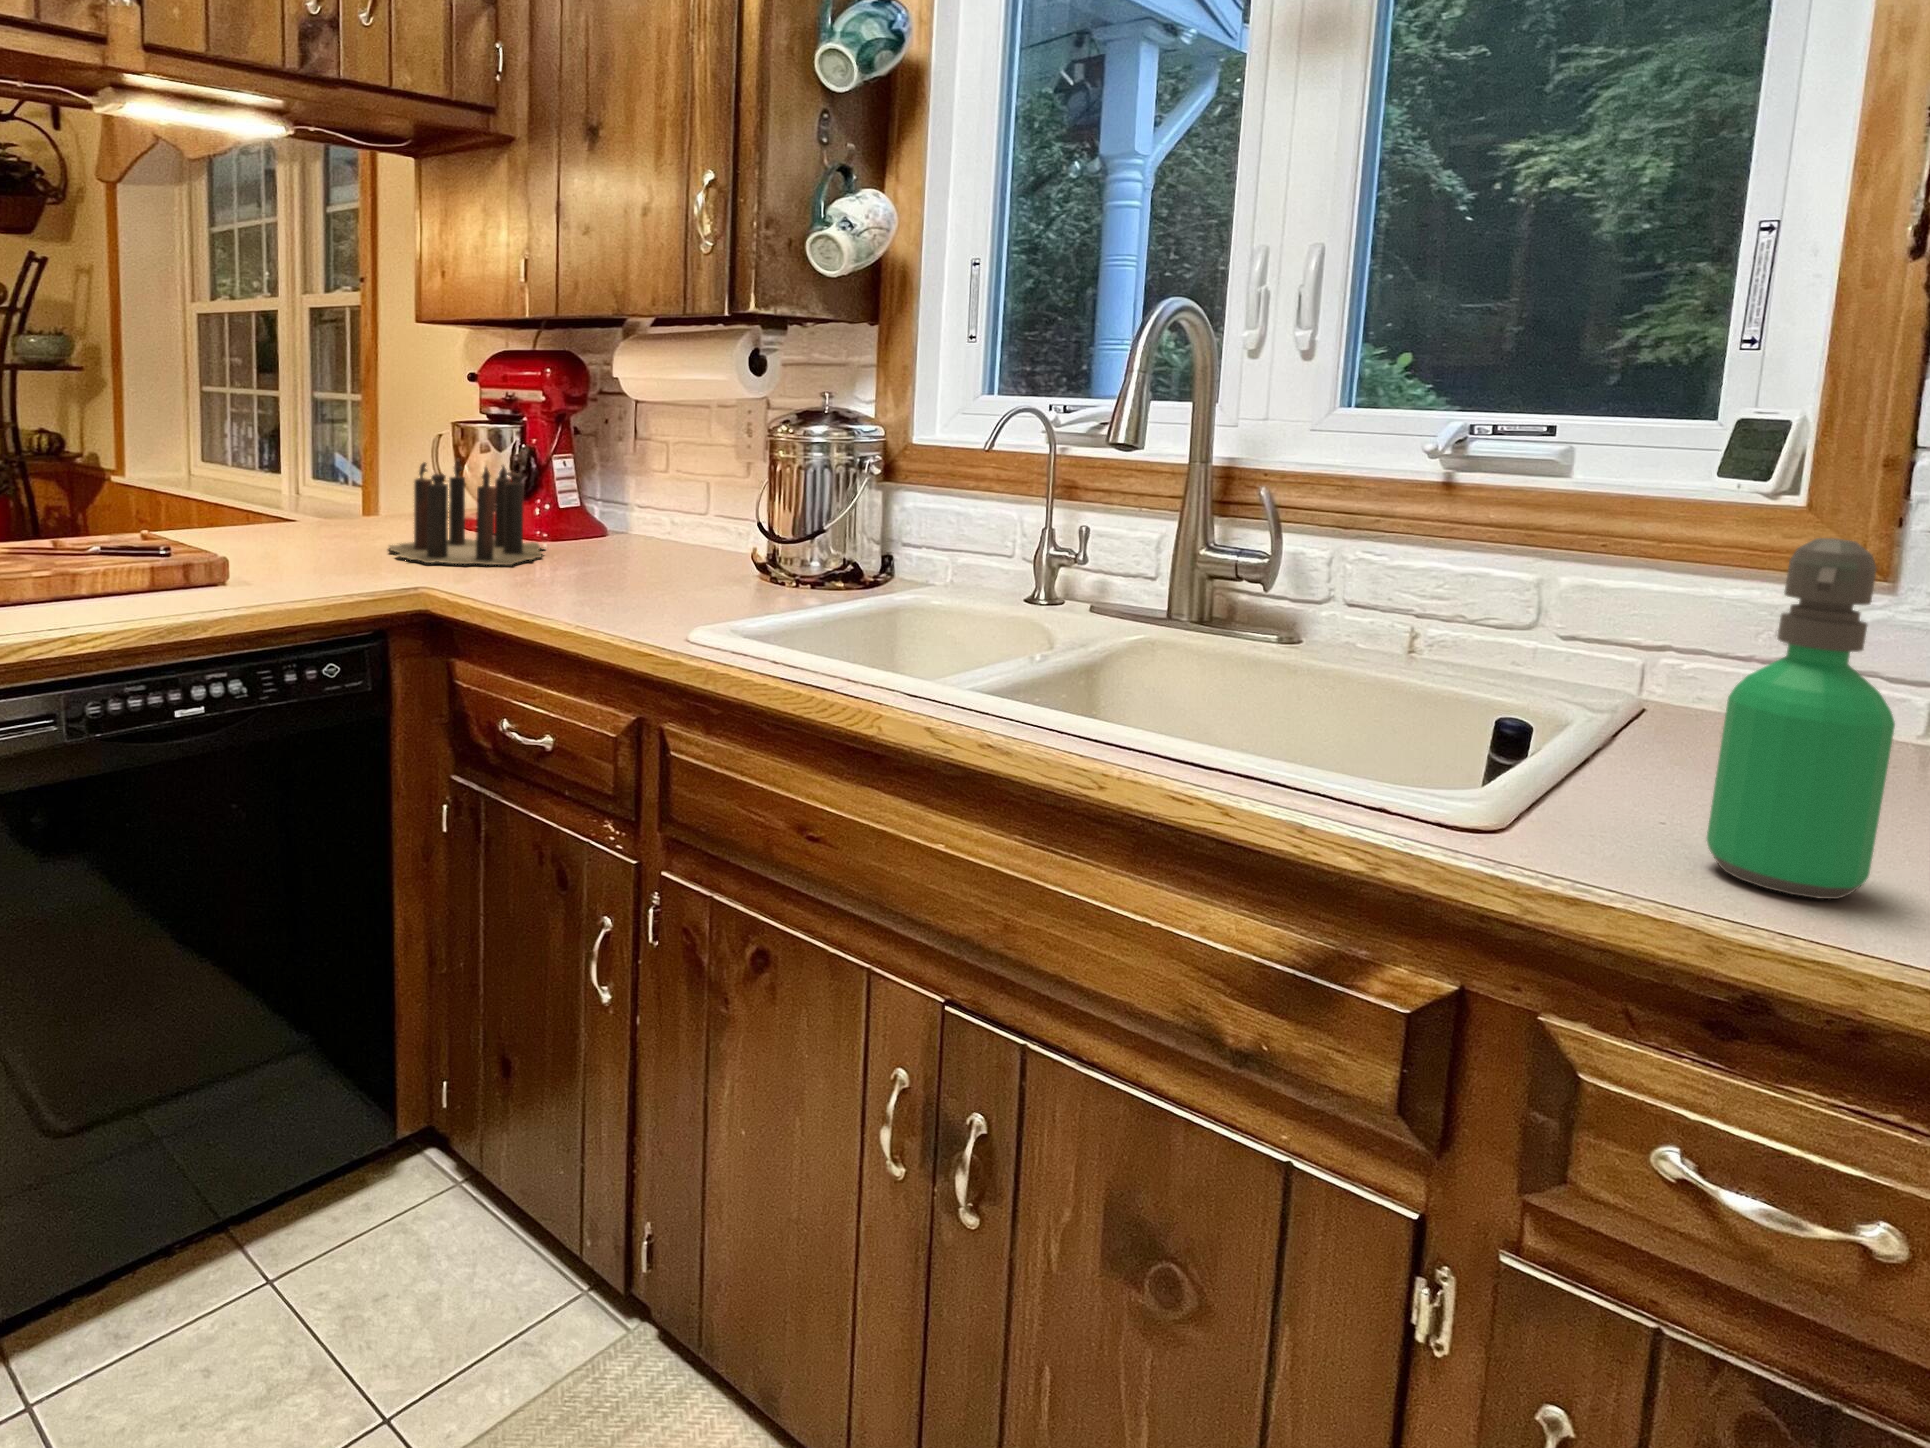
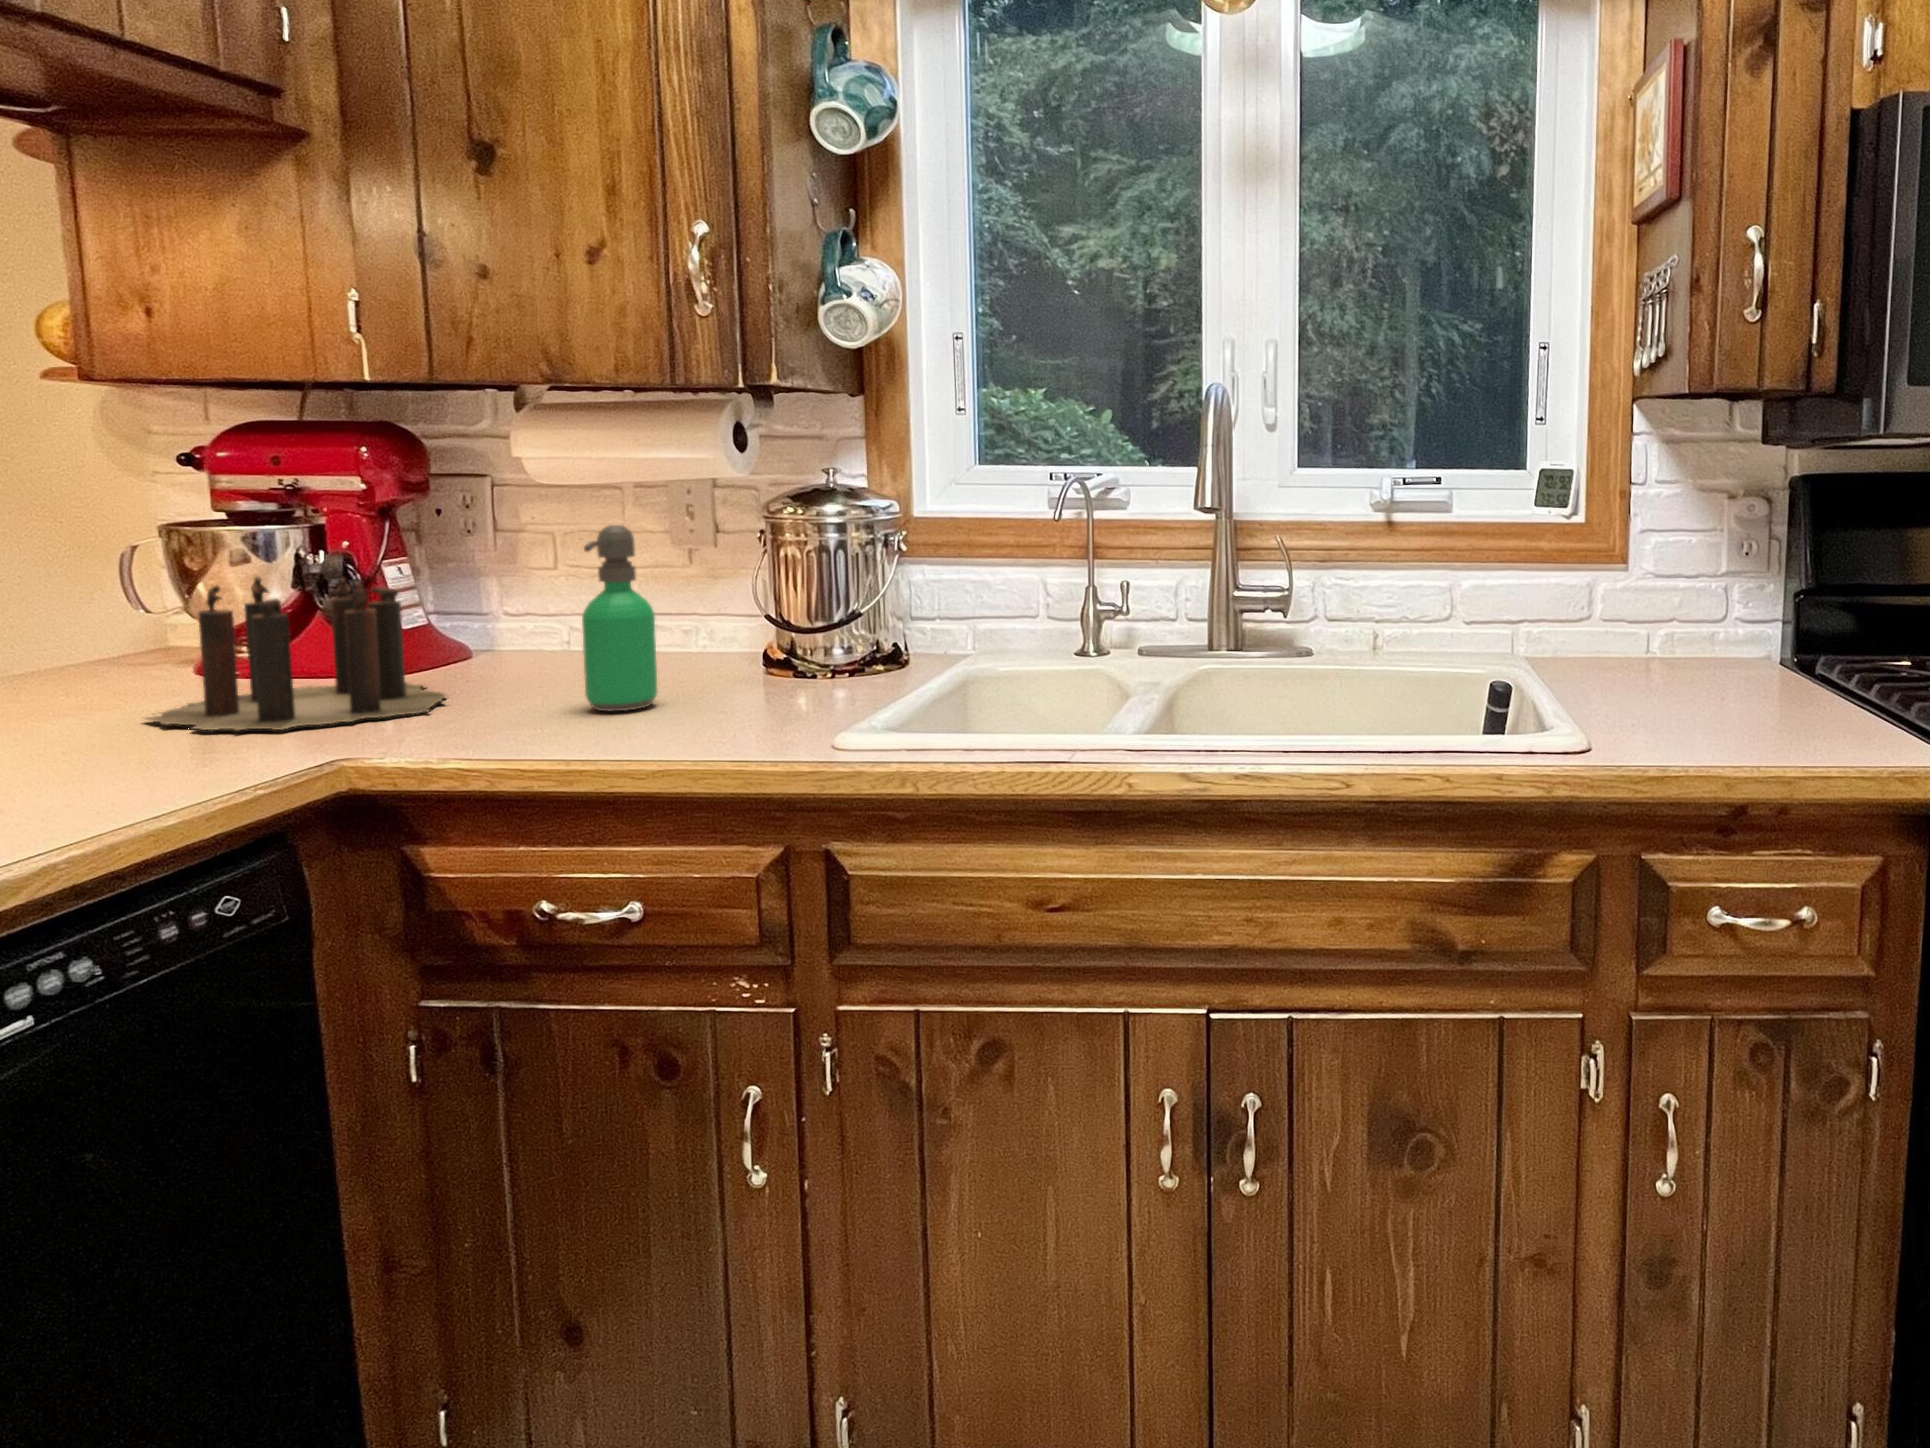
soap dispenser: present [1707,538,1895,899] -> present [582,525,657,711]

